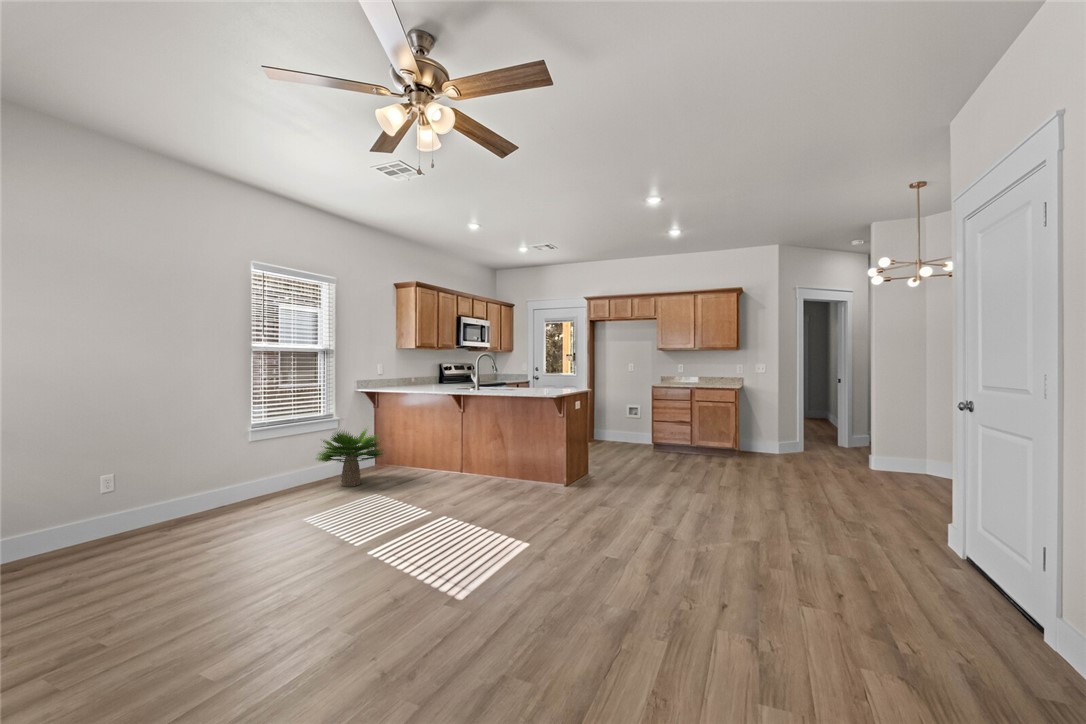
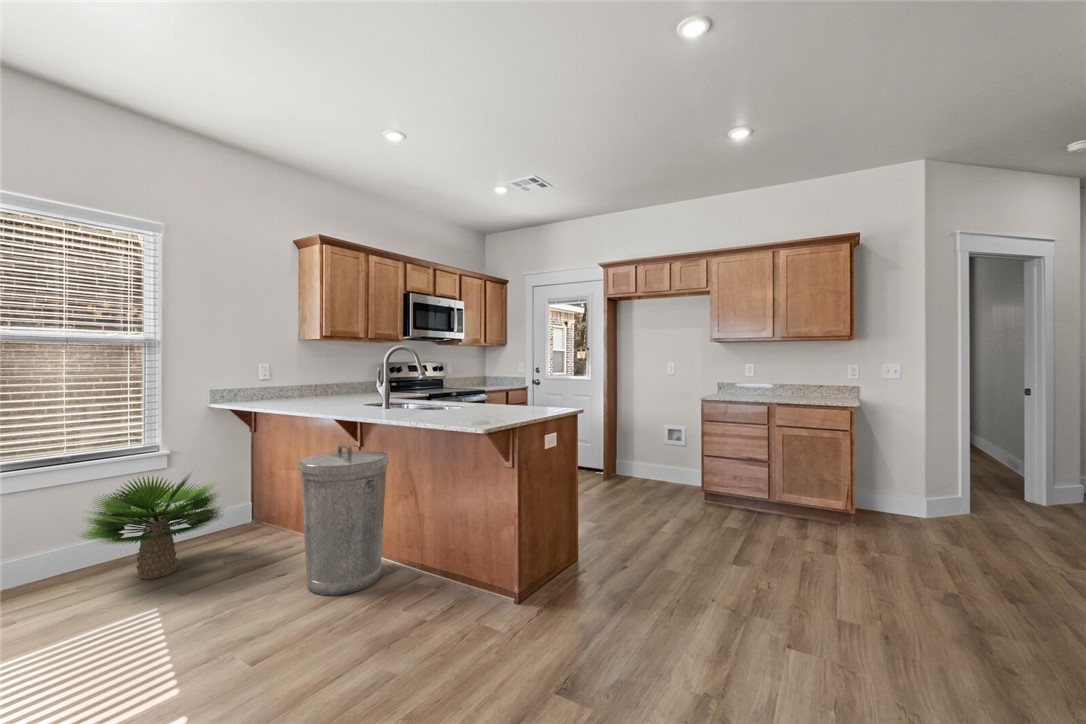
trash can: none [441,408,488,488] -> present [298,445,388,595]

